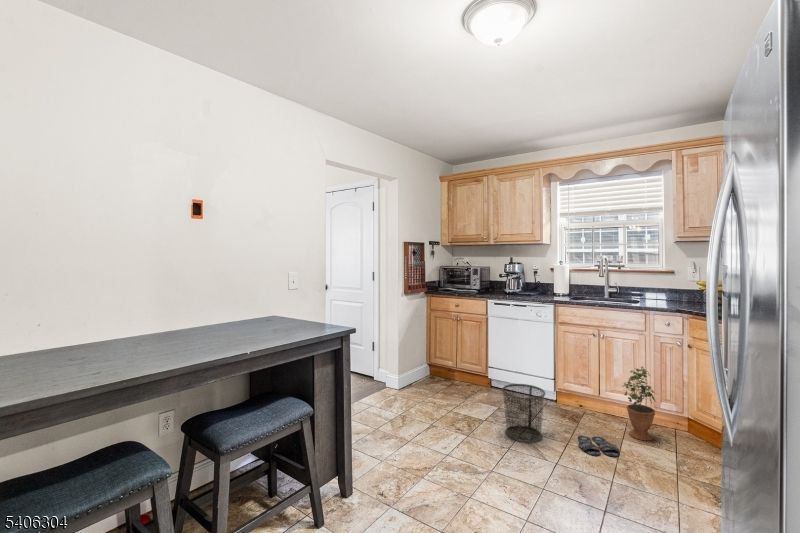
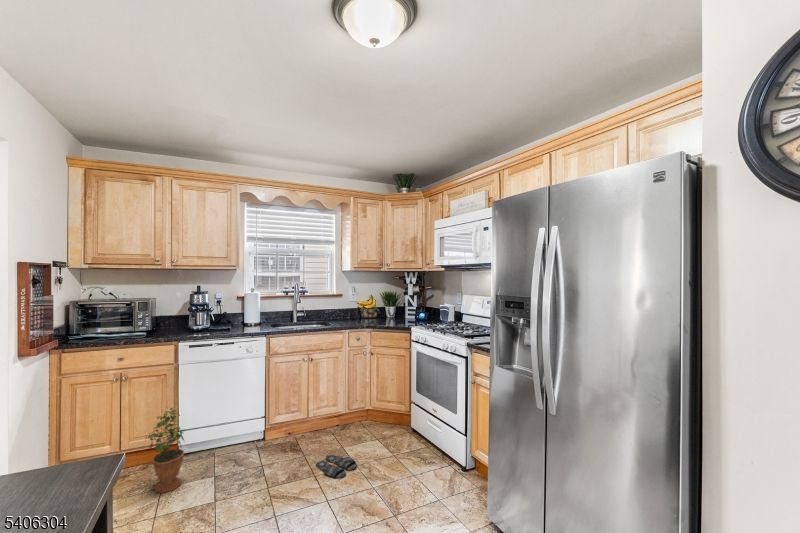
potted plant: present [623,367,655,441] -> present [148,408,184,493]
waste bin: present [502,384,545,442] -> none [245,432,295,507]

